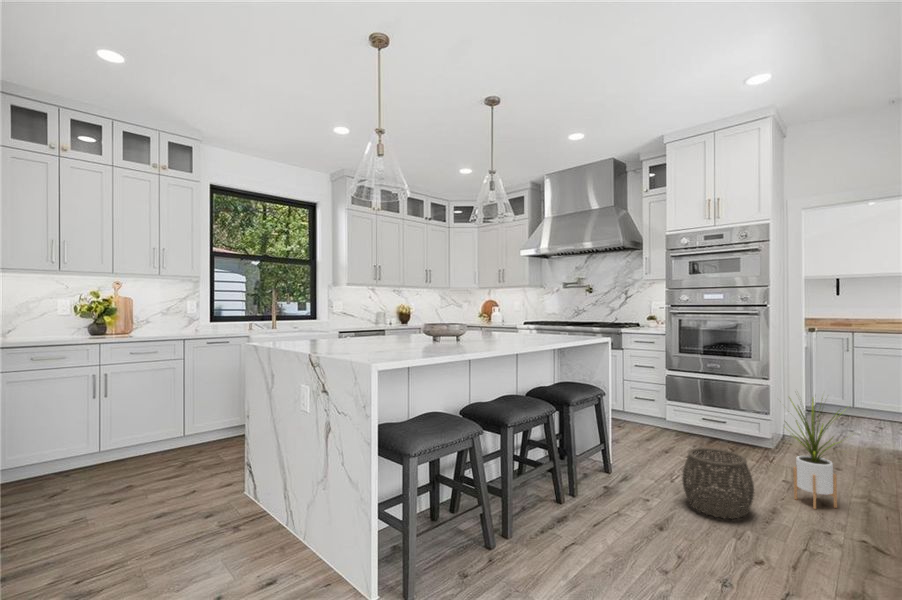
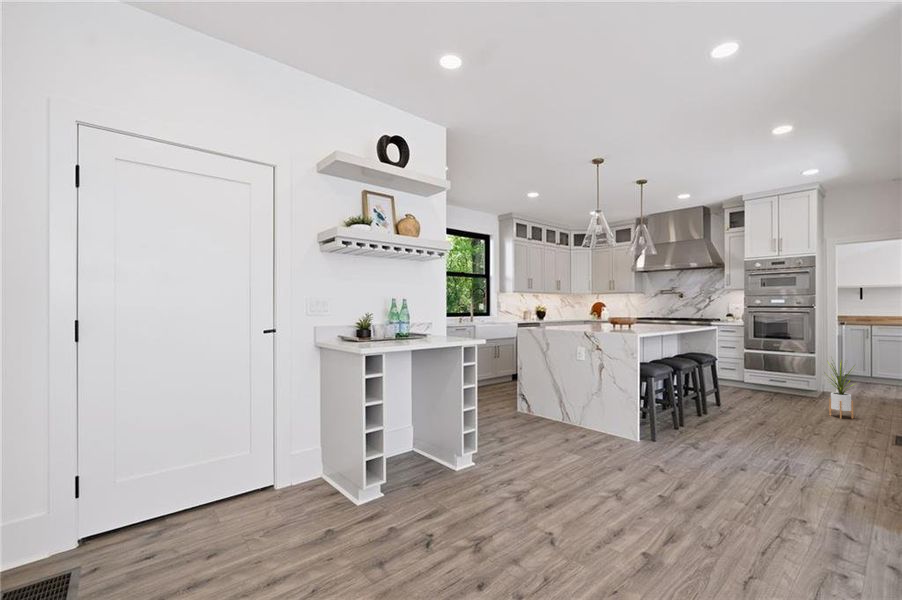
woven basket: present [682,448,754,519] -> none [766,387,807,421]

